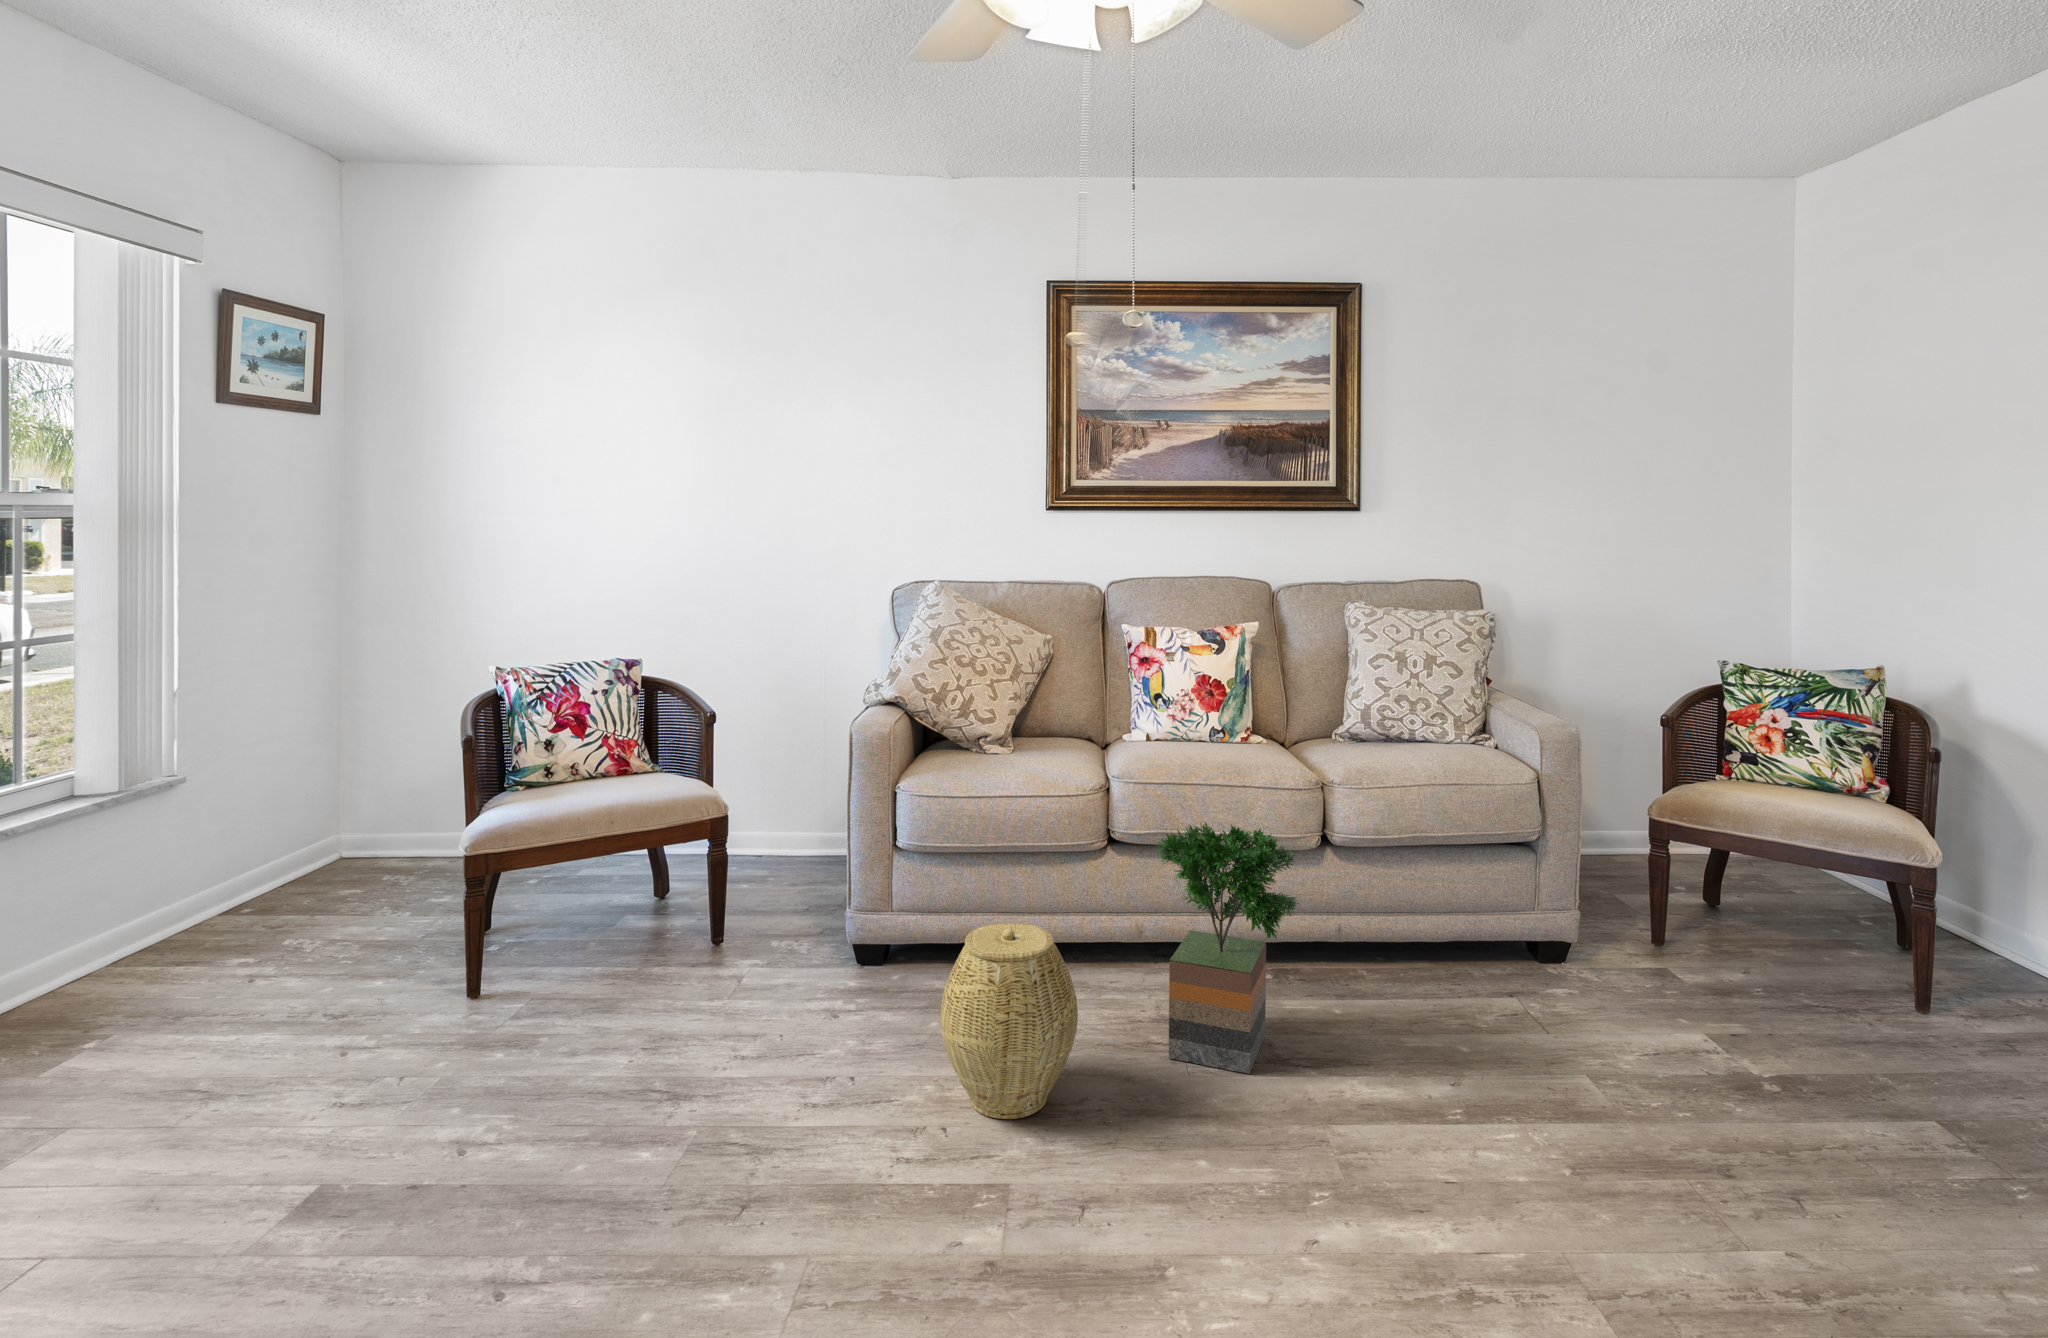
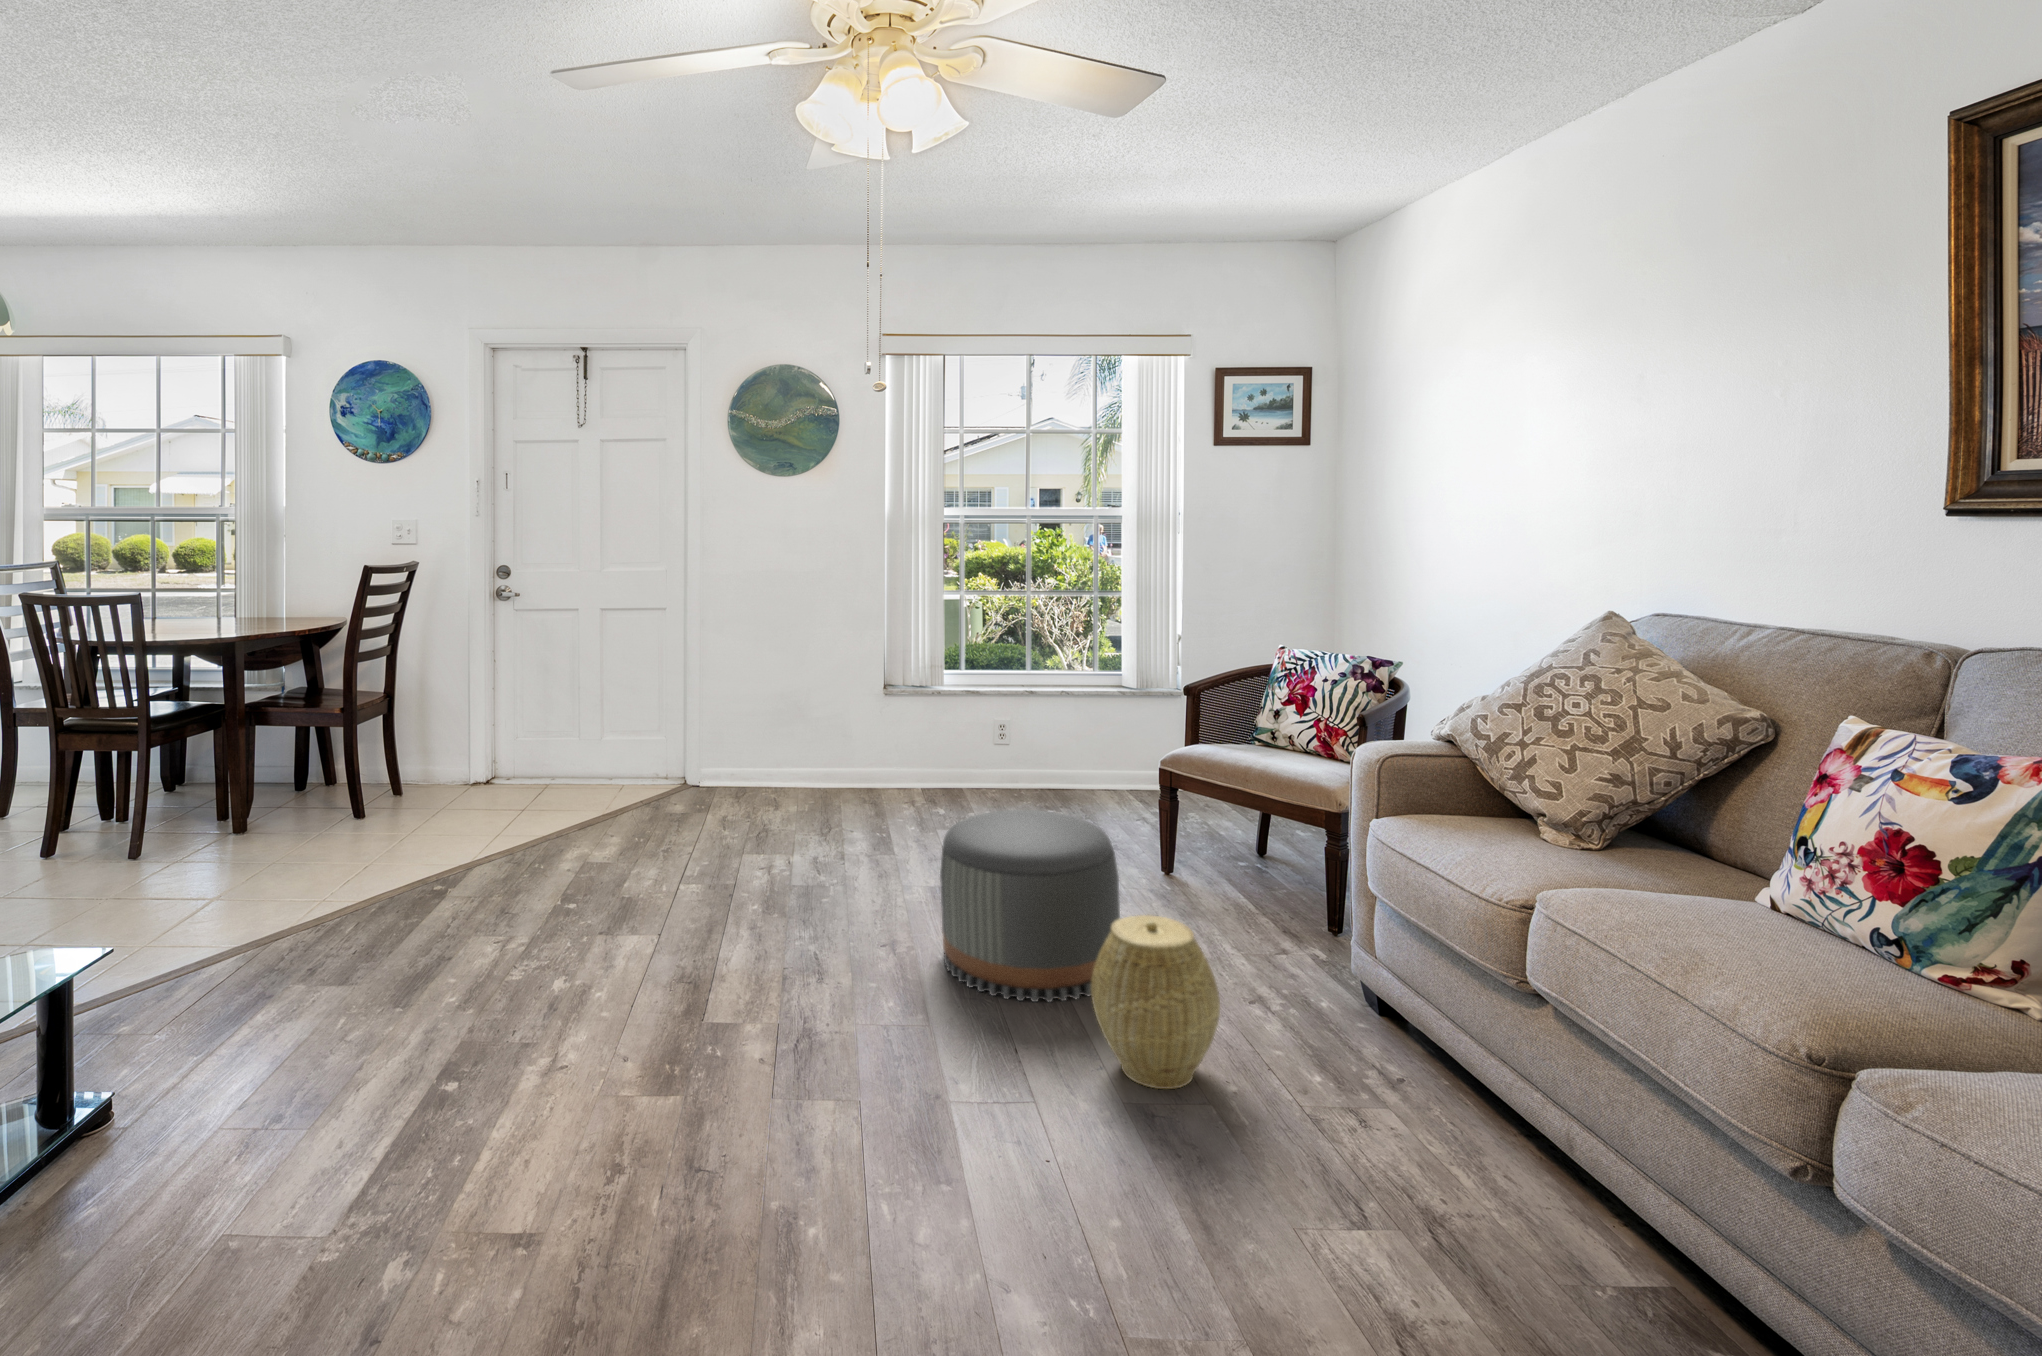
potted tree: present [1156,822,1299,1074] -> none [1230,924,1453,1243]
pouf: none [539,911,823,1243] -> present [940,810,1120,1002]

